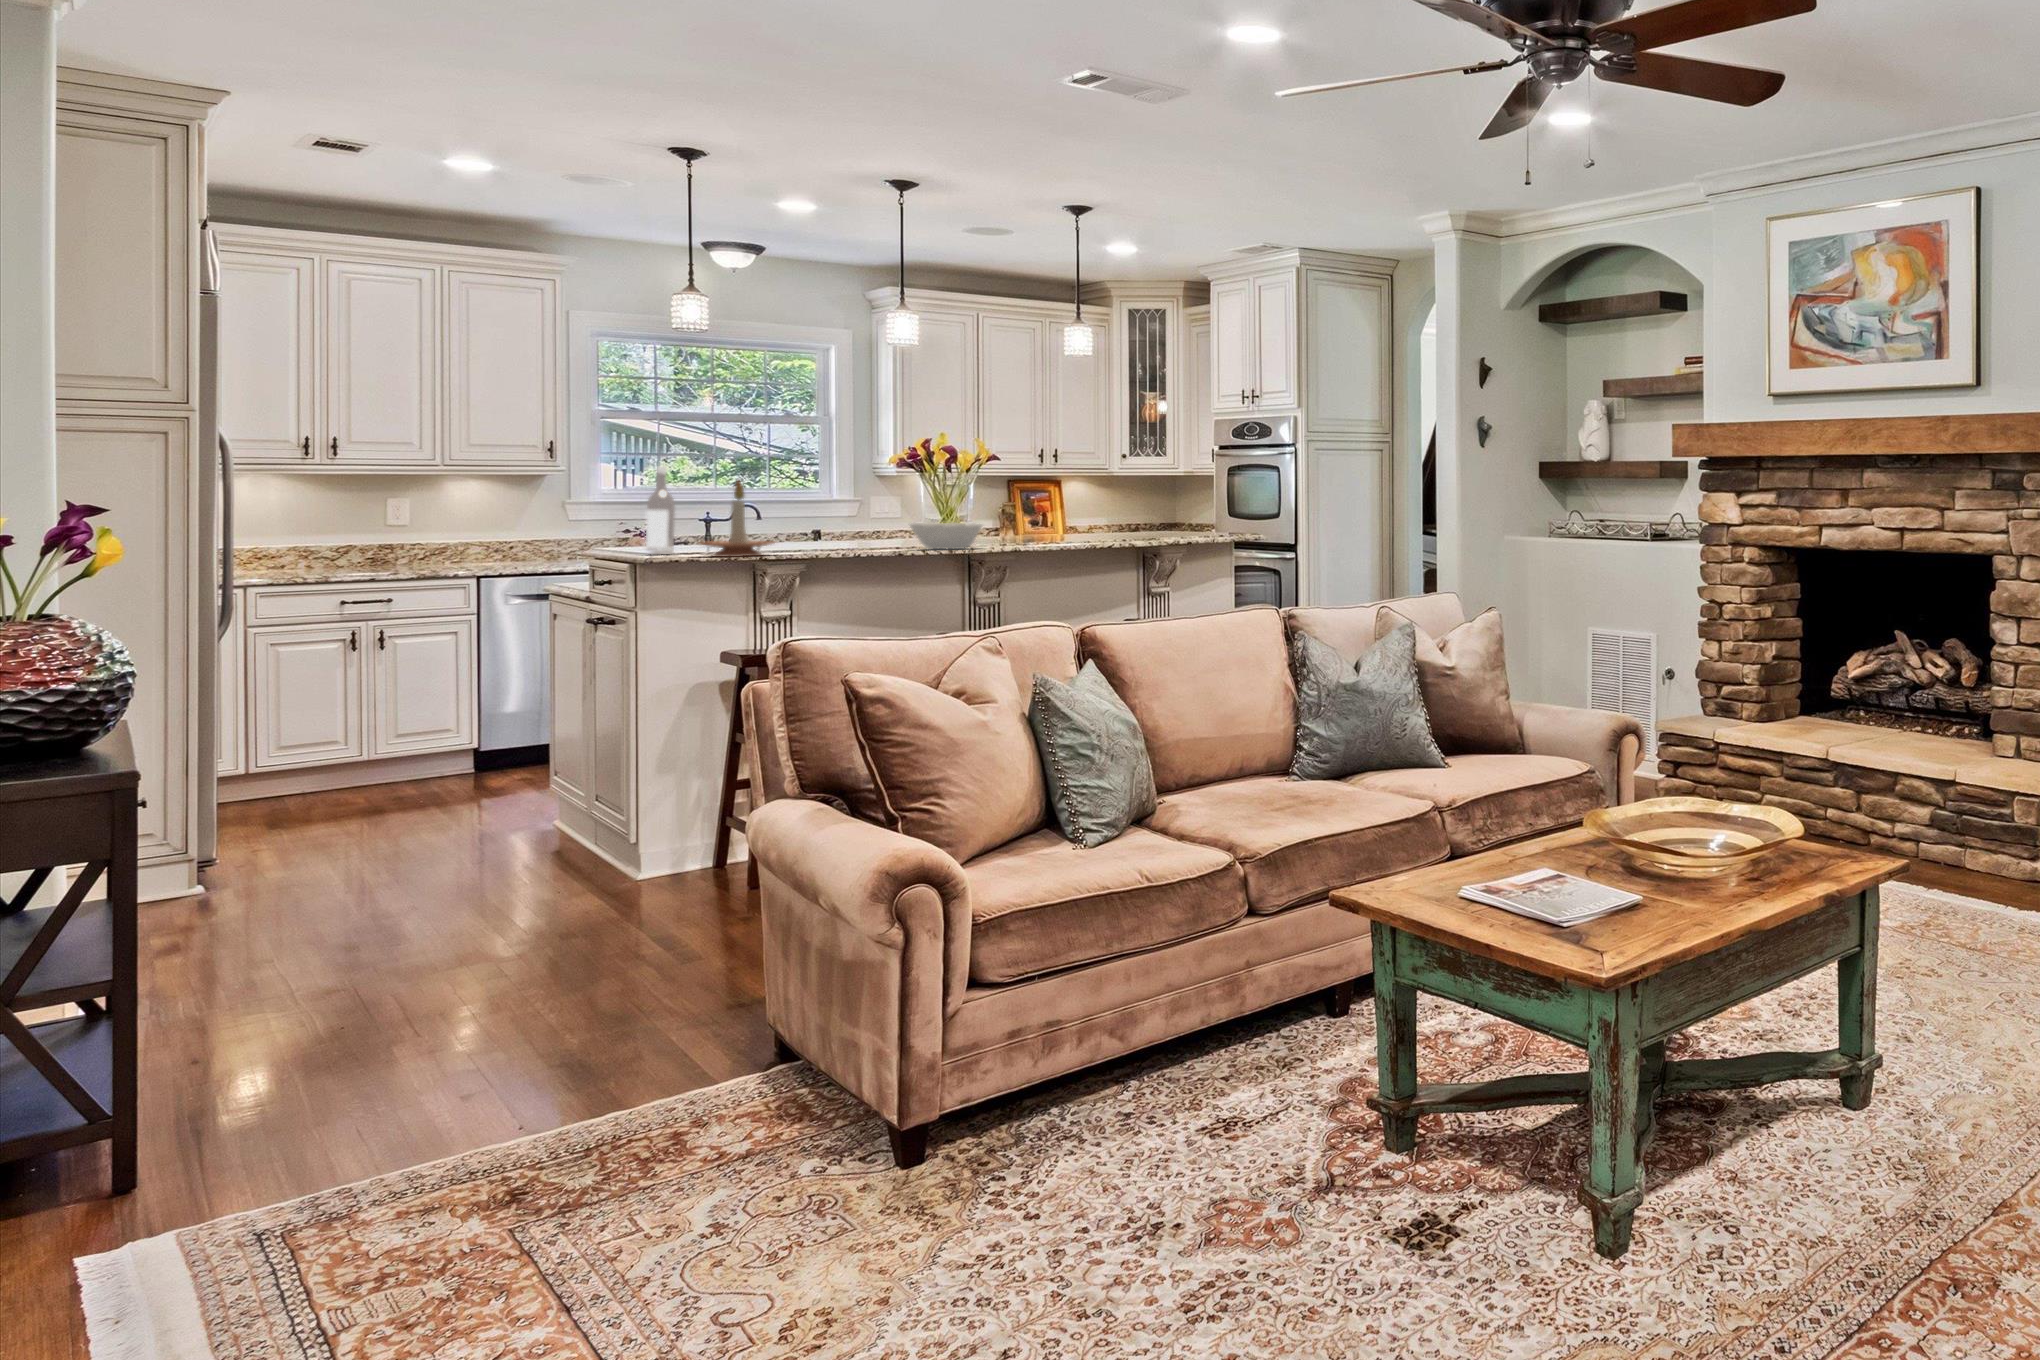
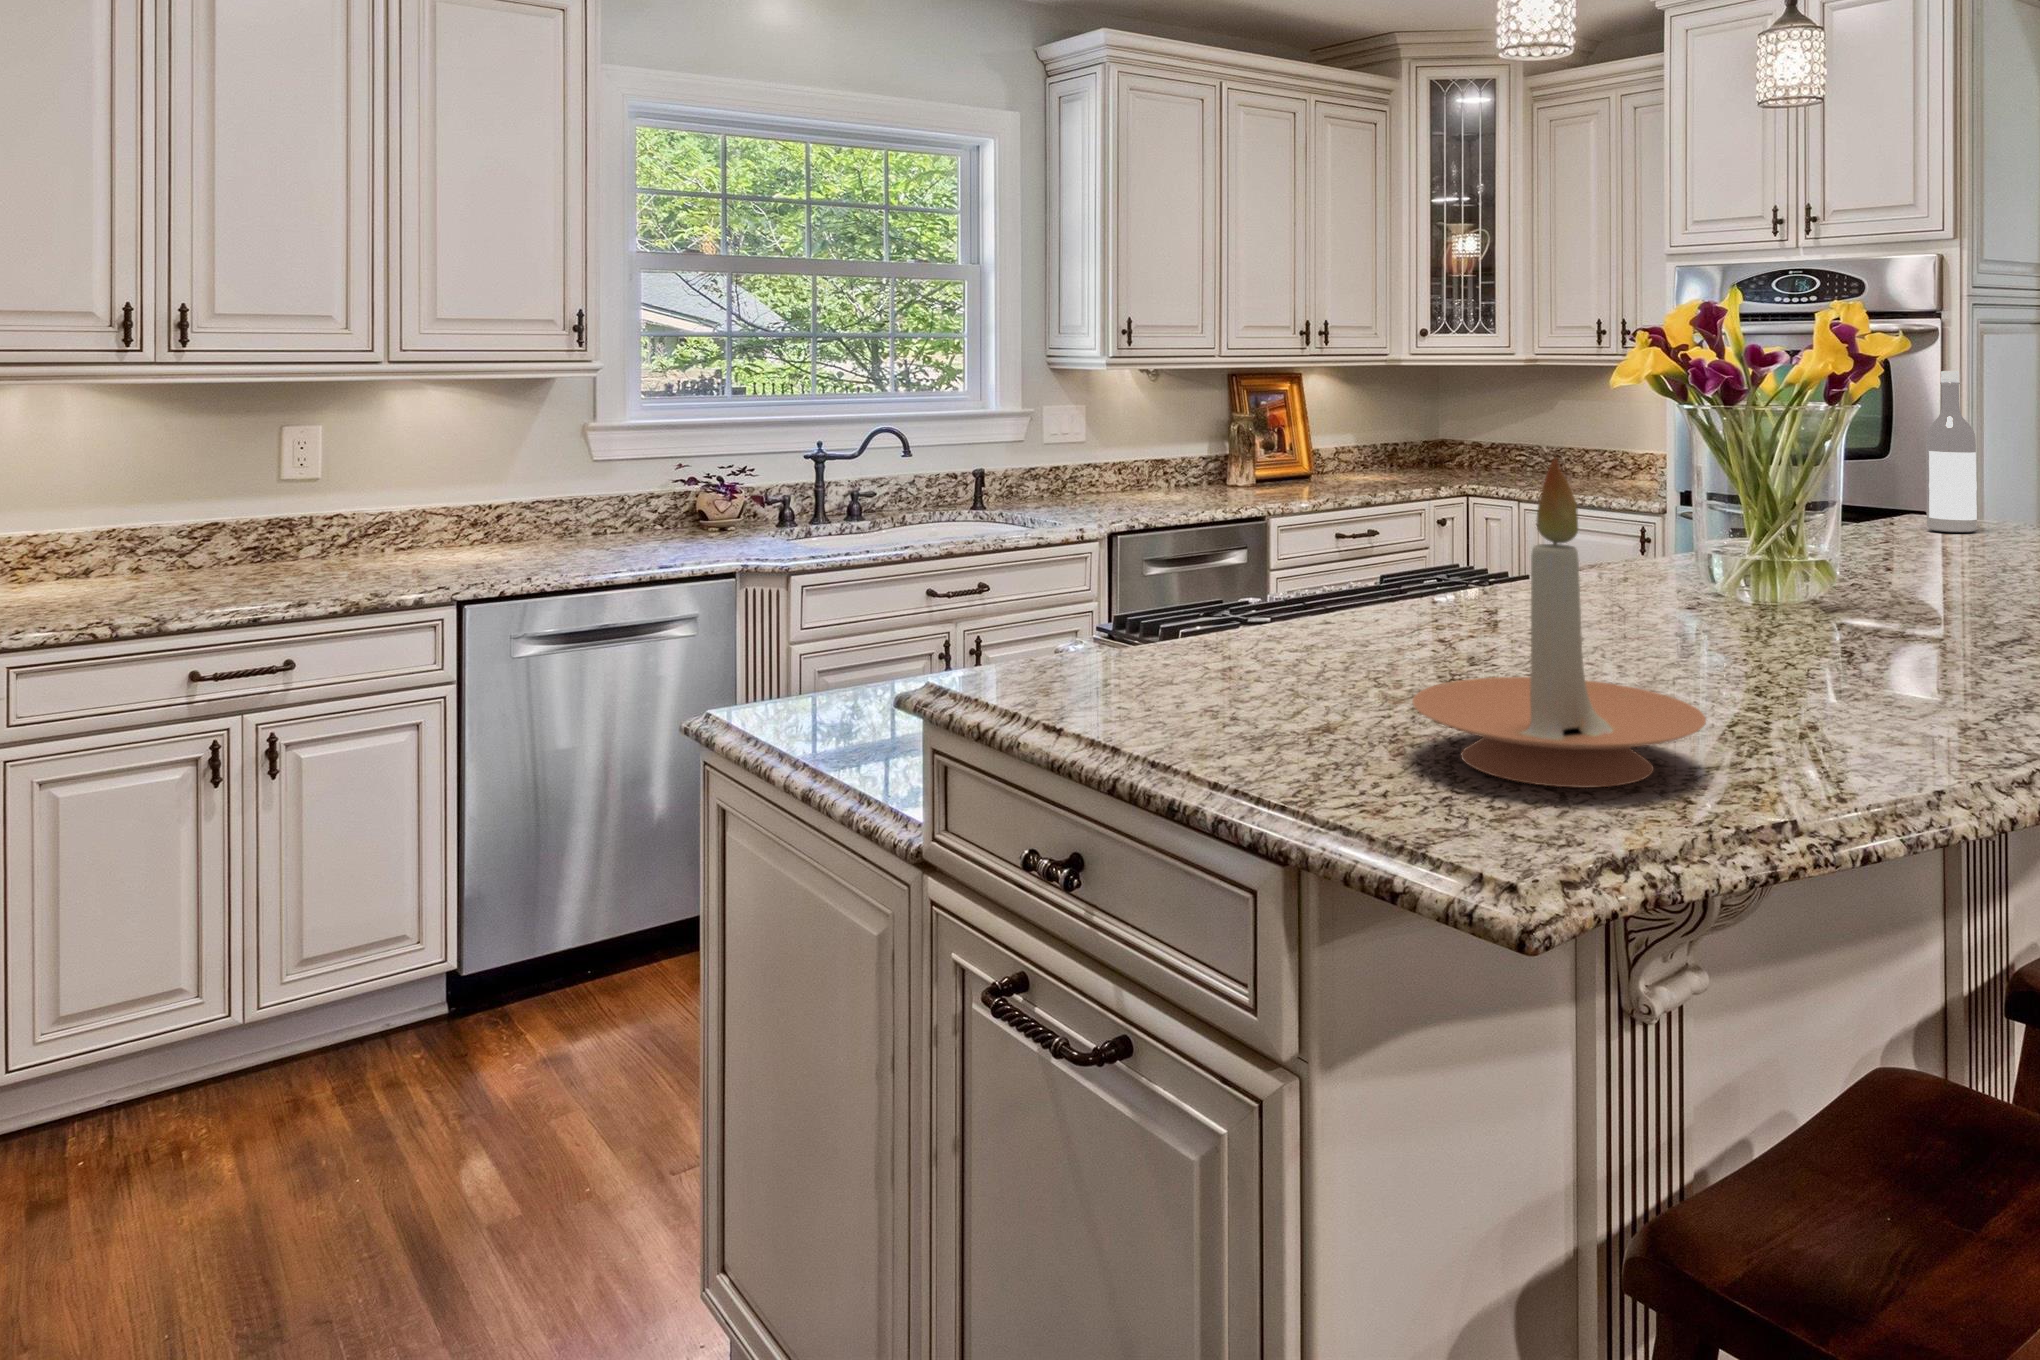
wine bottle: present [646,466,675,555] -> present [1926,371,1977,533]
bowl: present [910,522,982,549] -> none [1761,548,2005,651]

